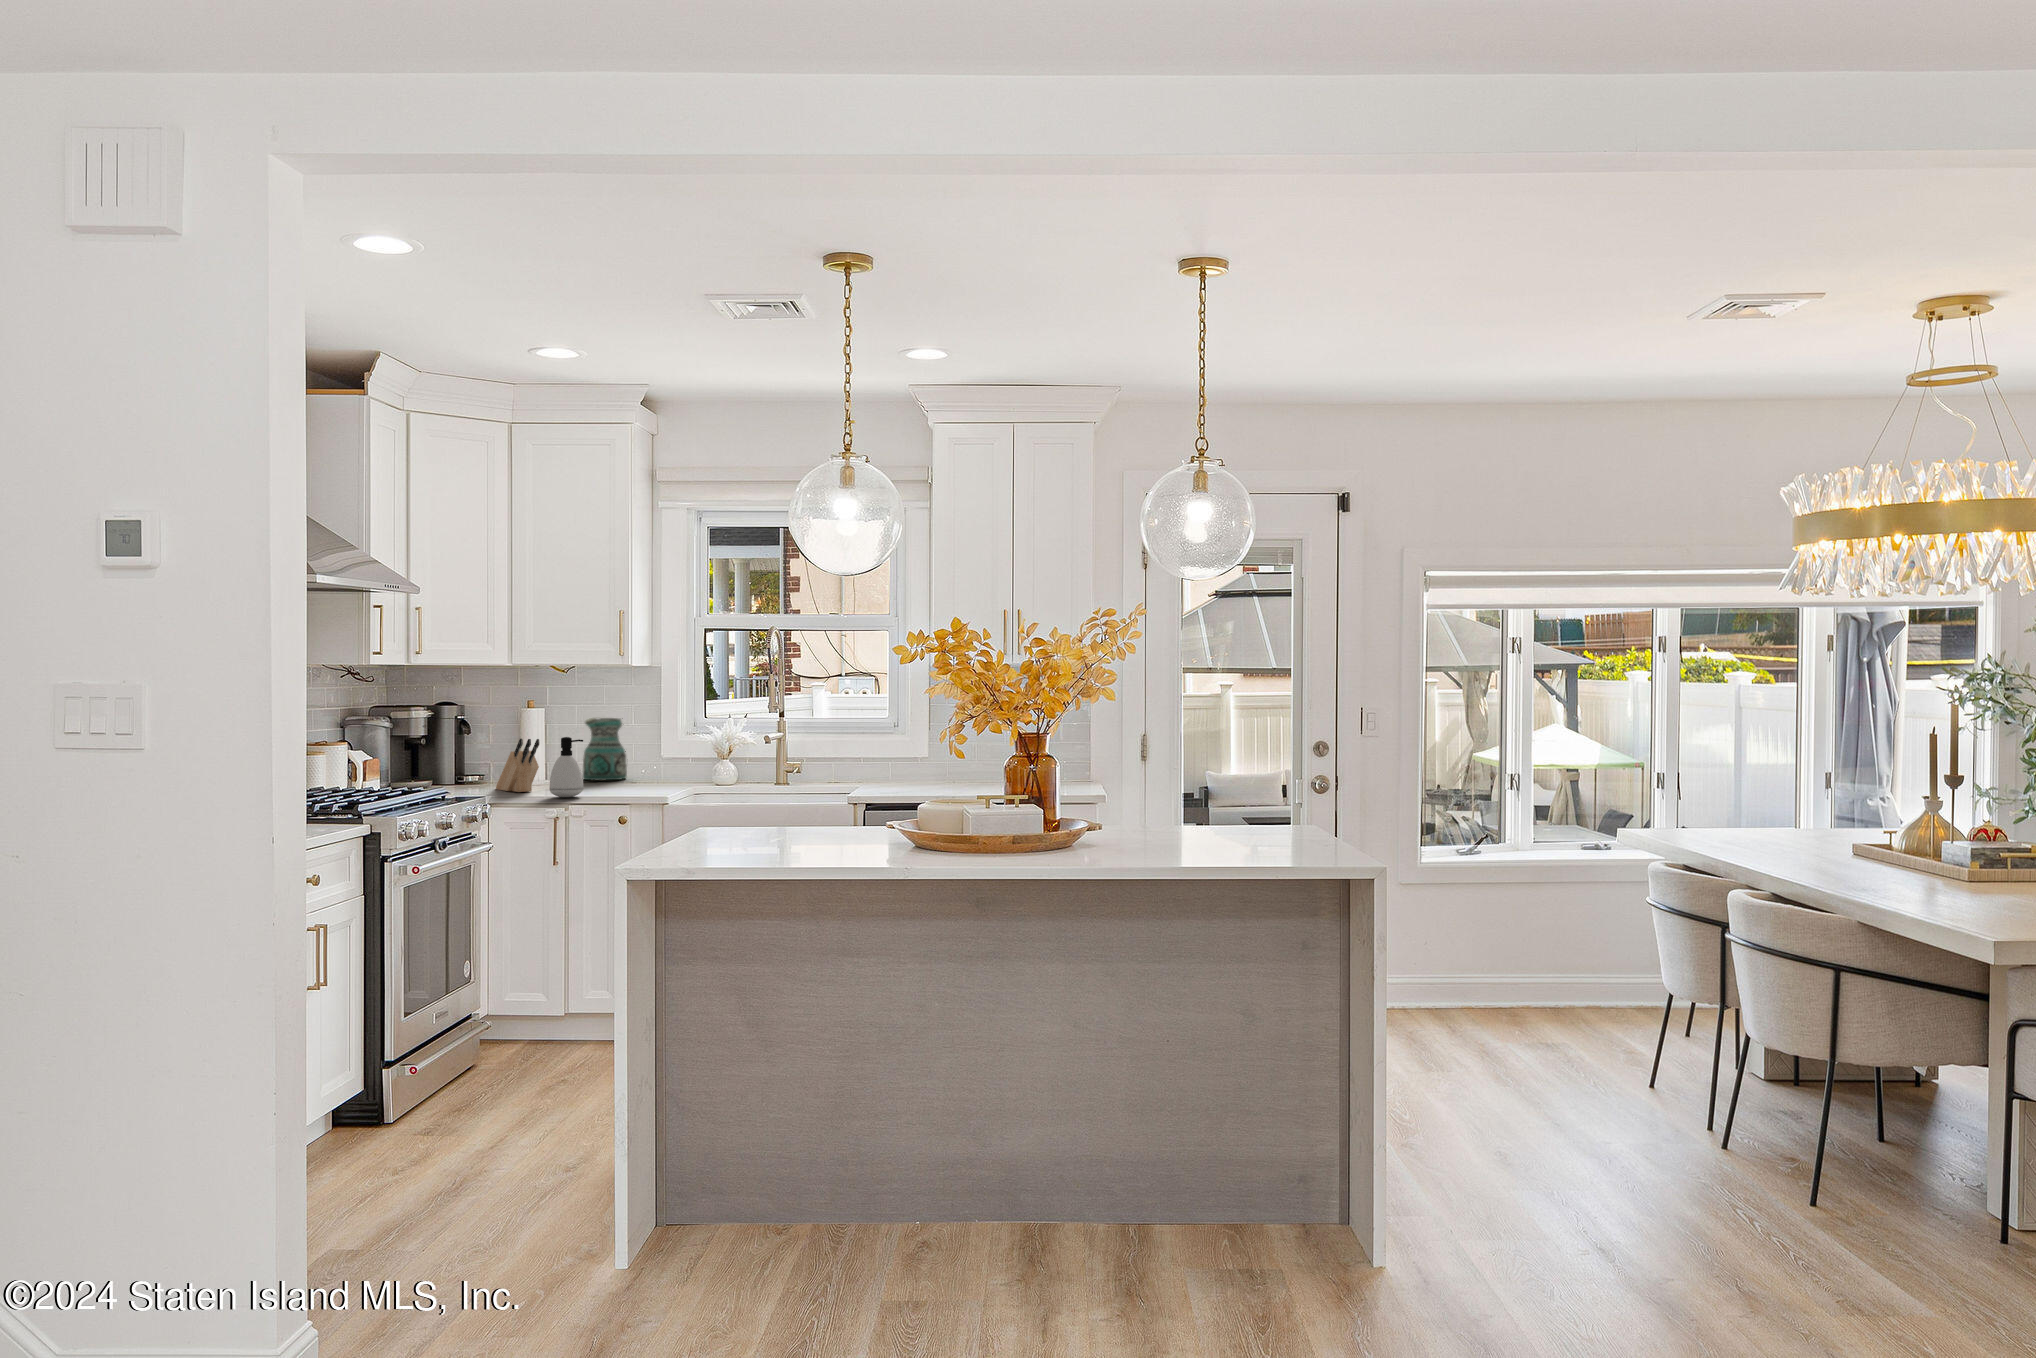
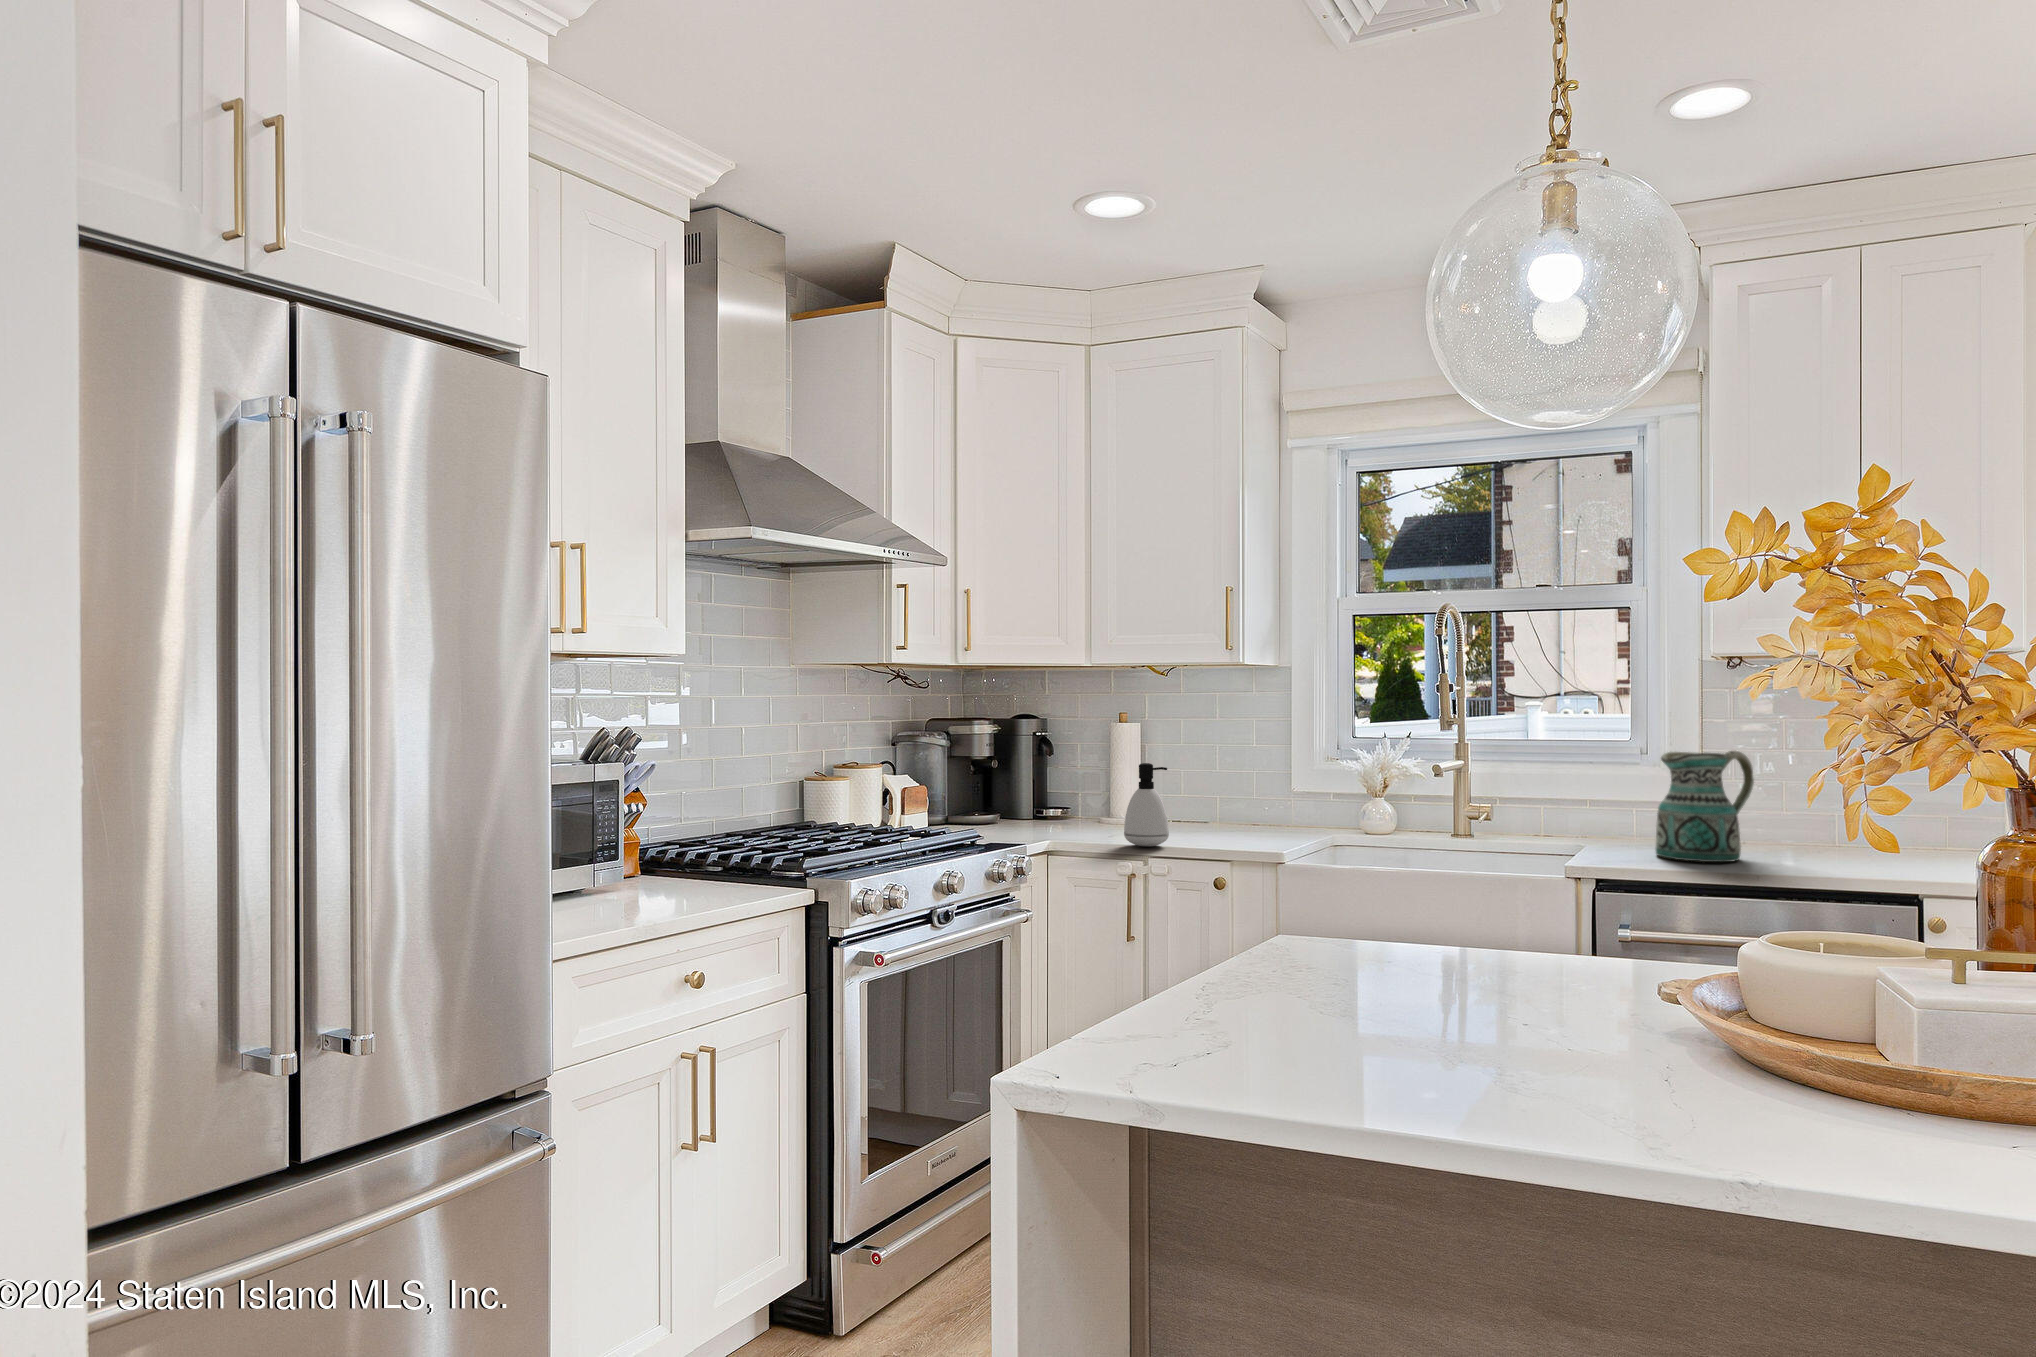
ceramic pitcher: present [583,718,627,780] -> present [1656,751,1754,862]
knife block: present [496,739,539,792] -> none [1075,763,1119,834]

